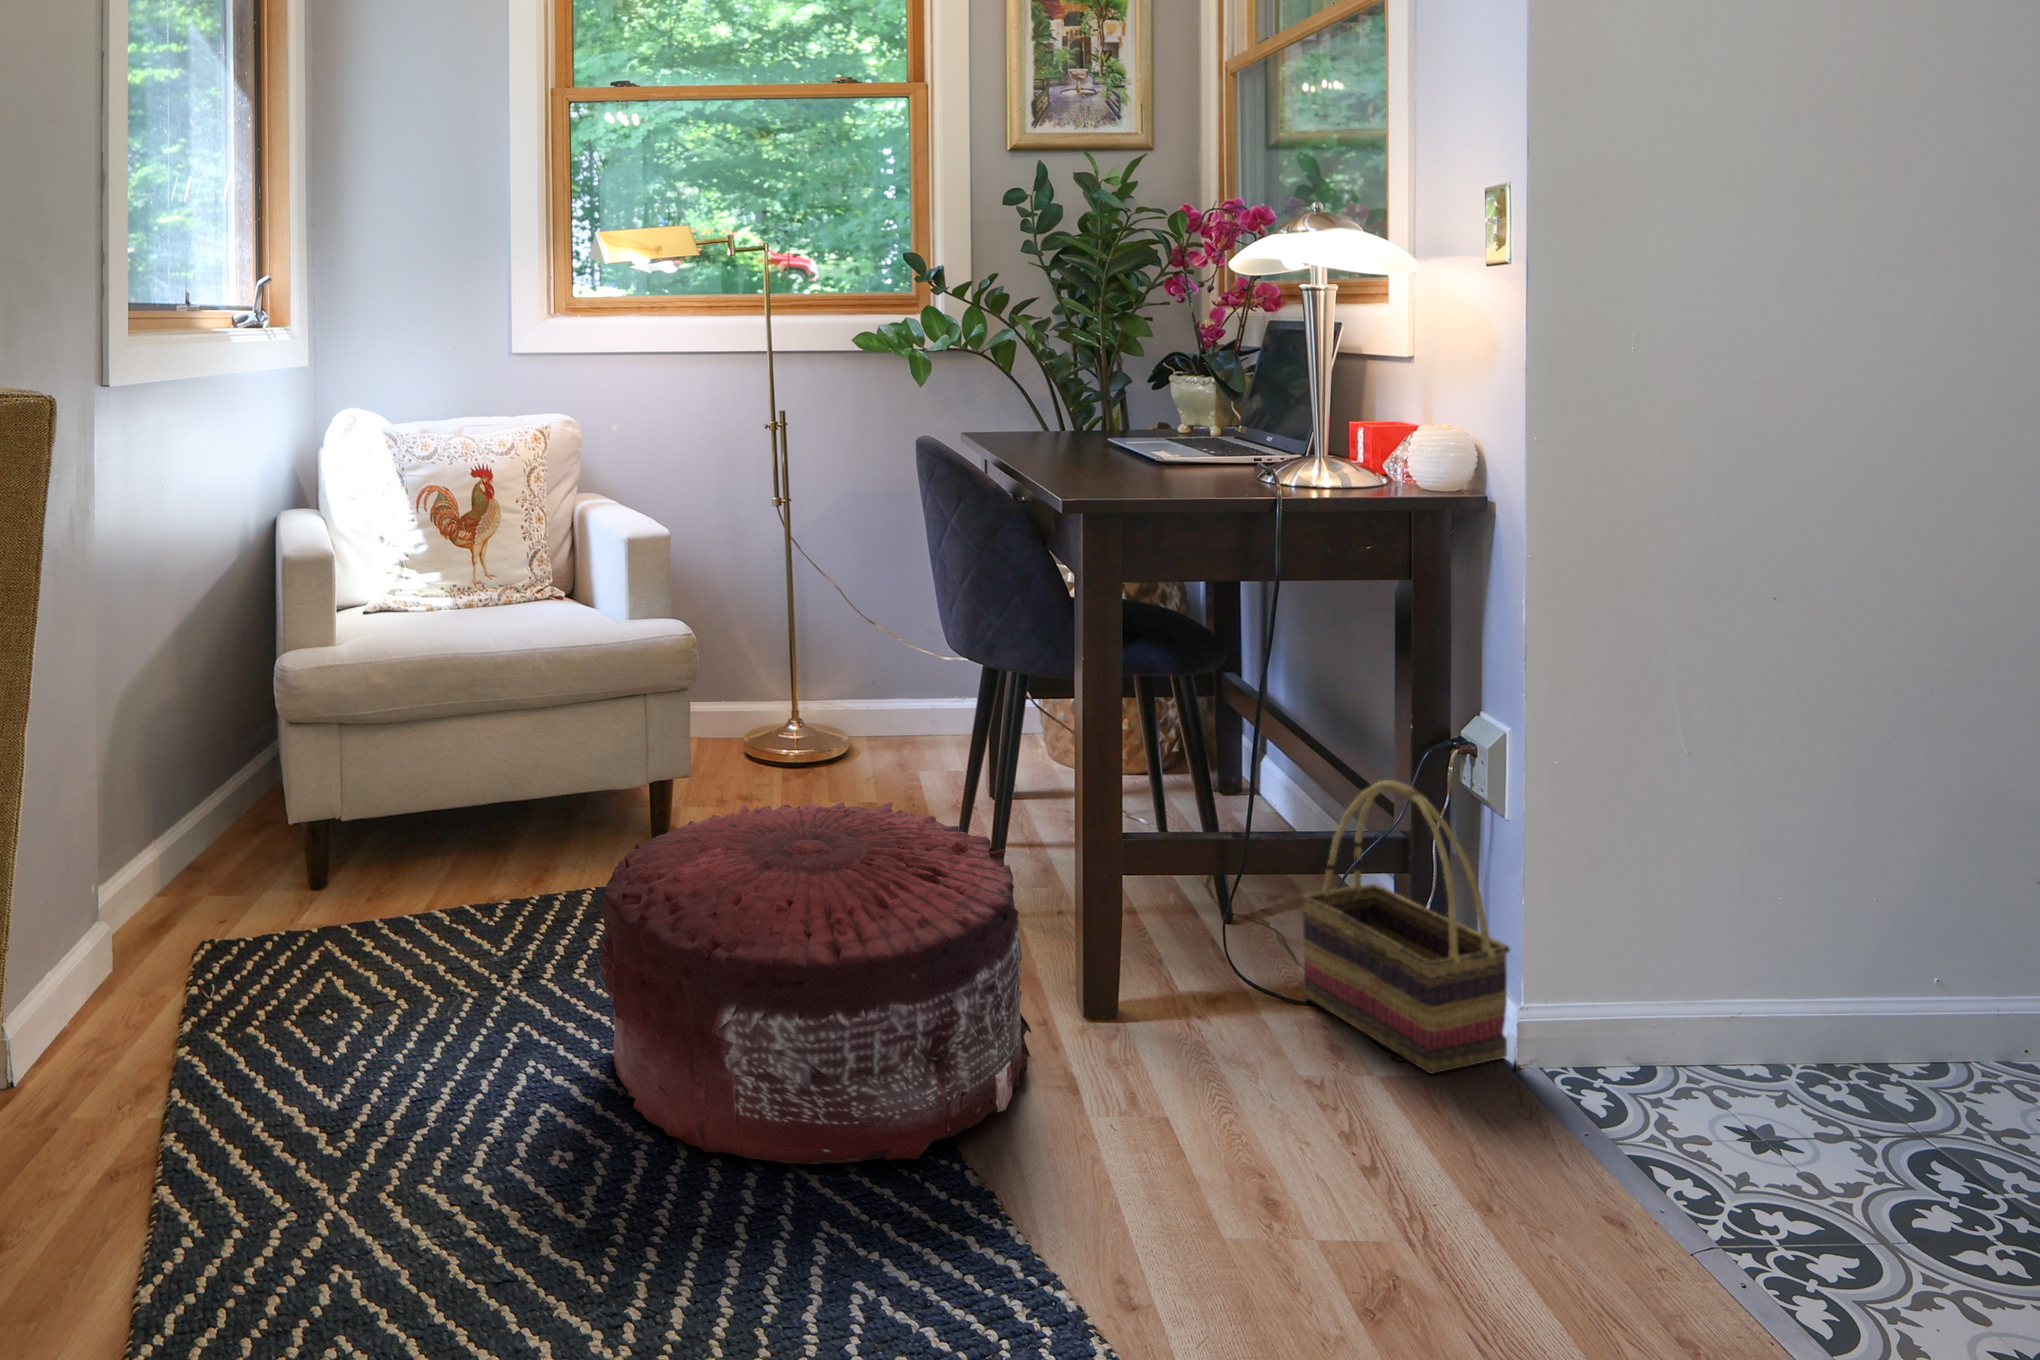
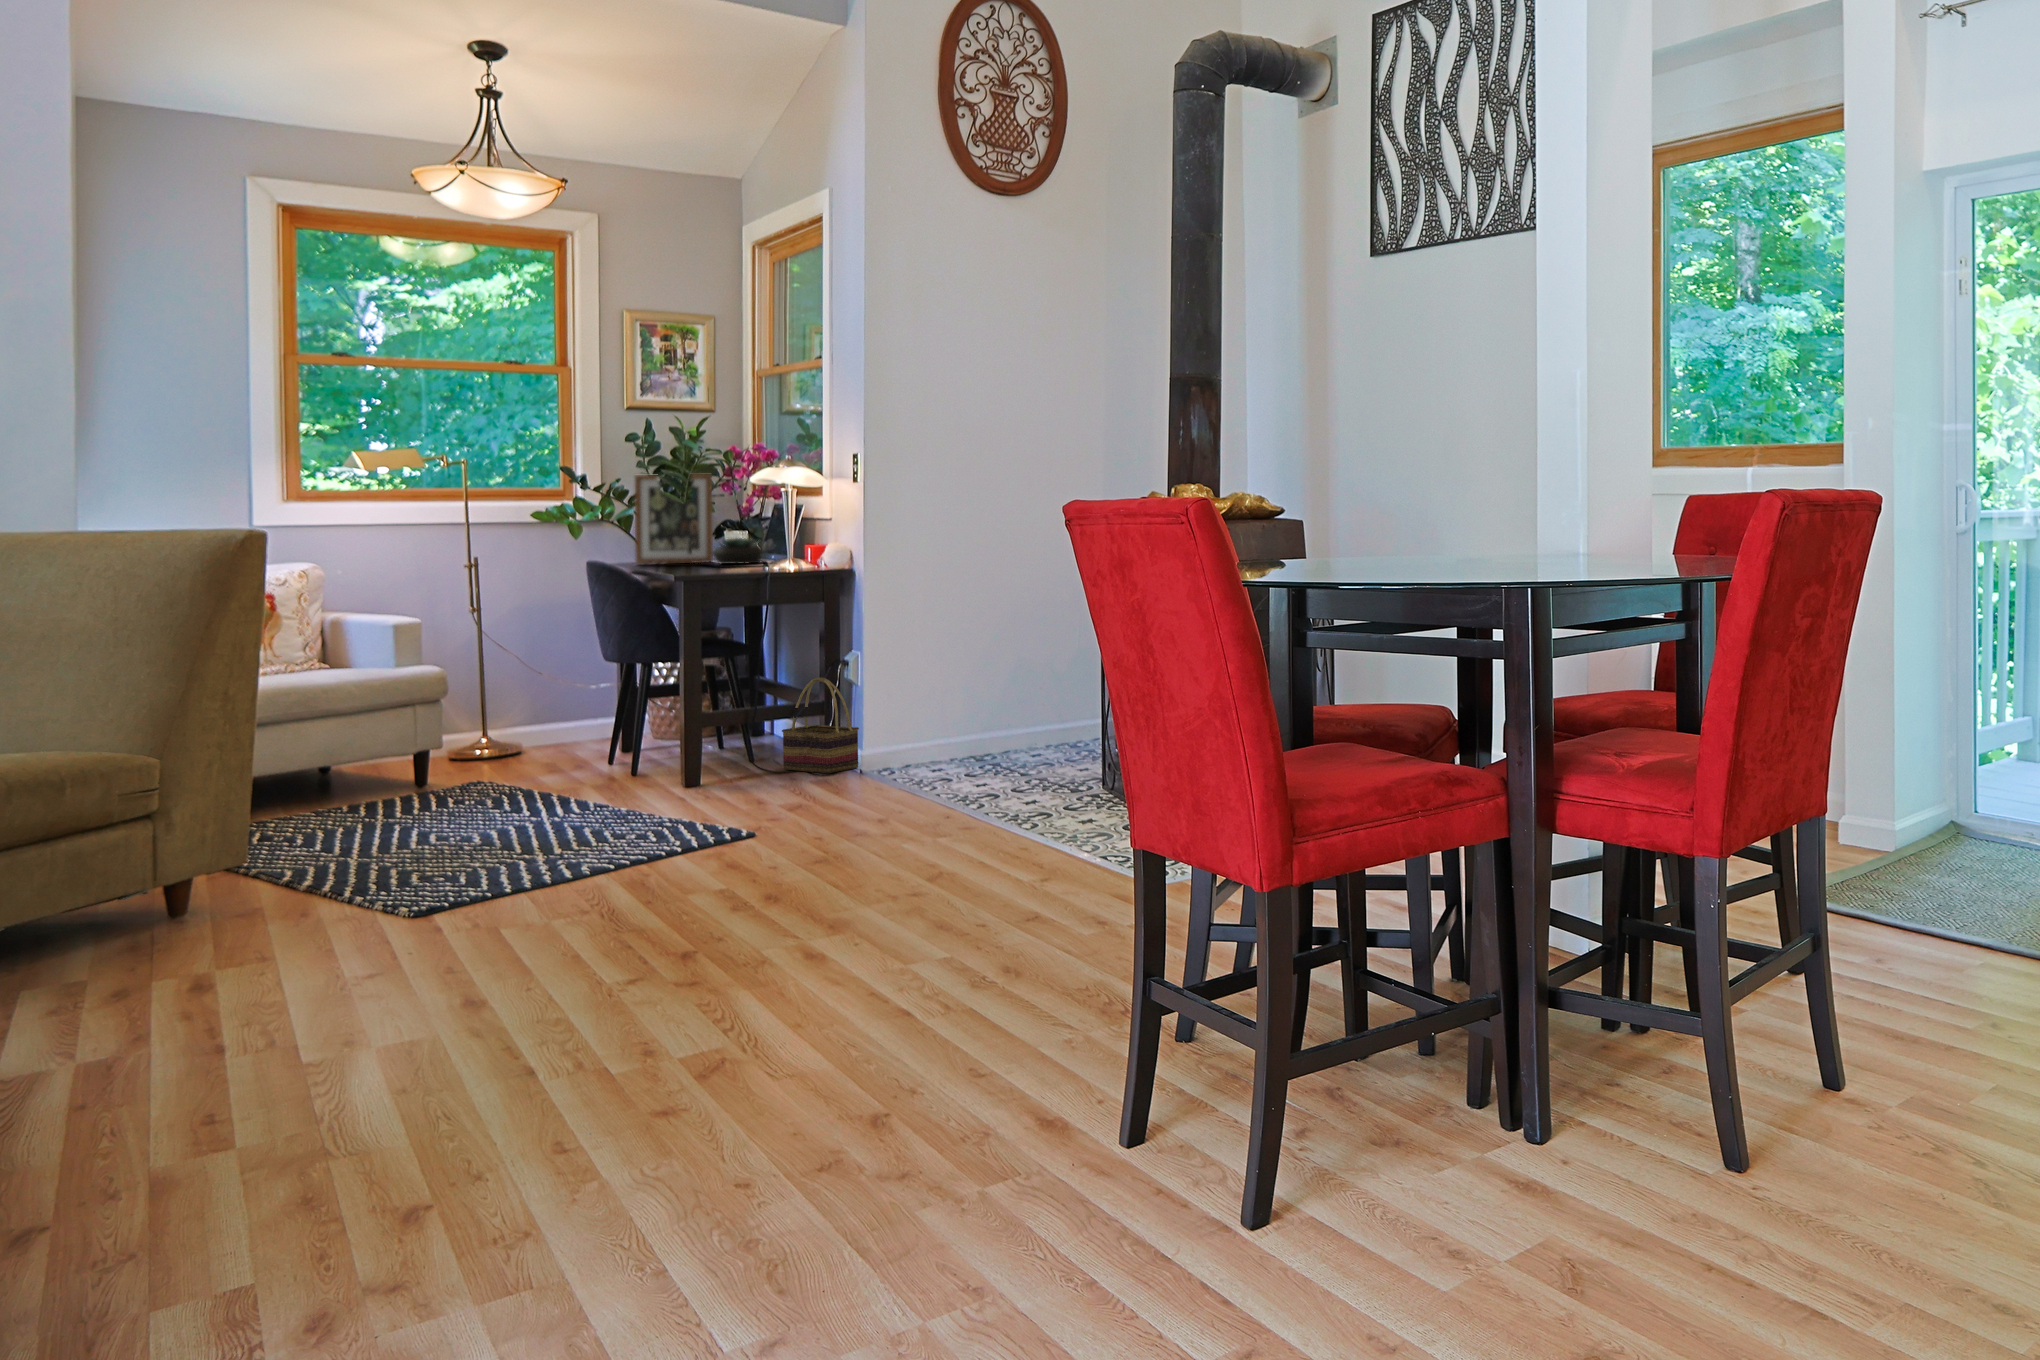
picture frame: none [1014,259,1147,438] -> present [635,474,713,564]
succulent plant: none [1145,391,1249,450] -> present [713,538,764,564]
pouf: present [598,802,1032,1164] -> none [462,712,667,820]

